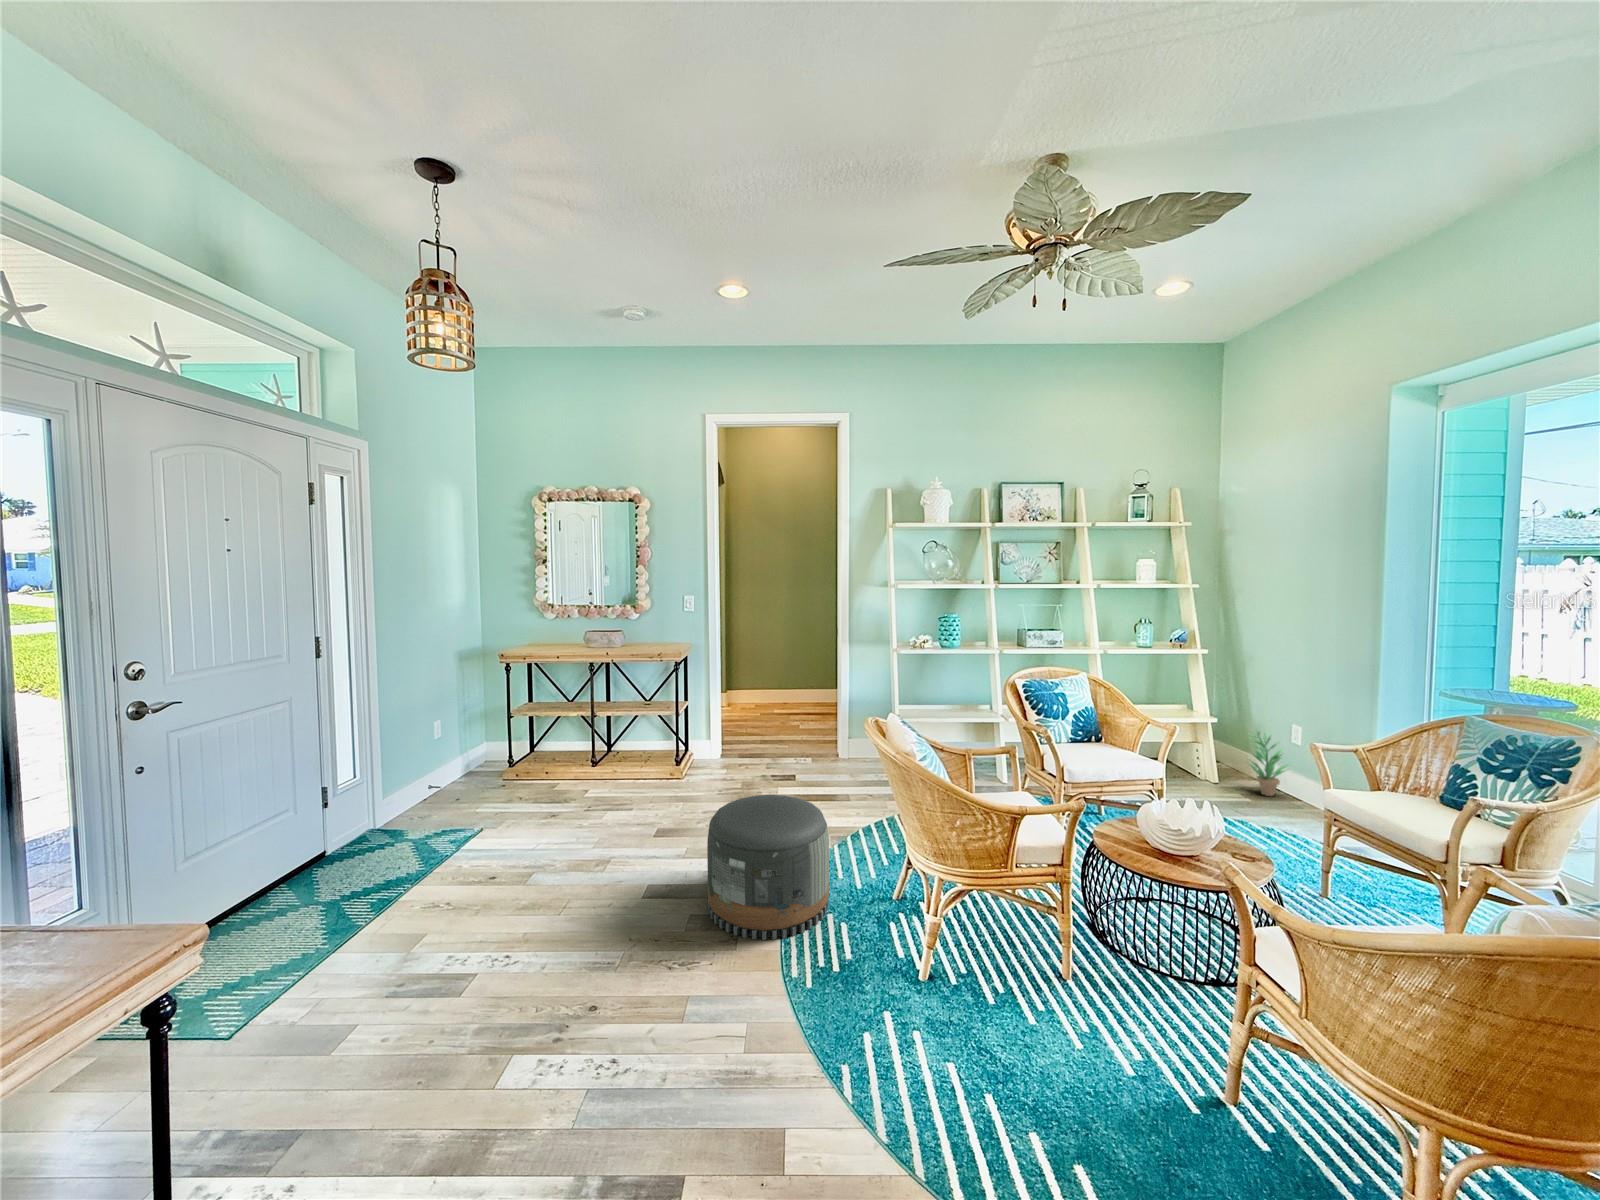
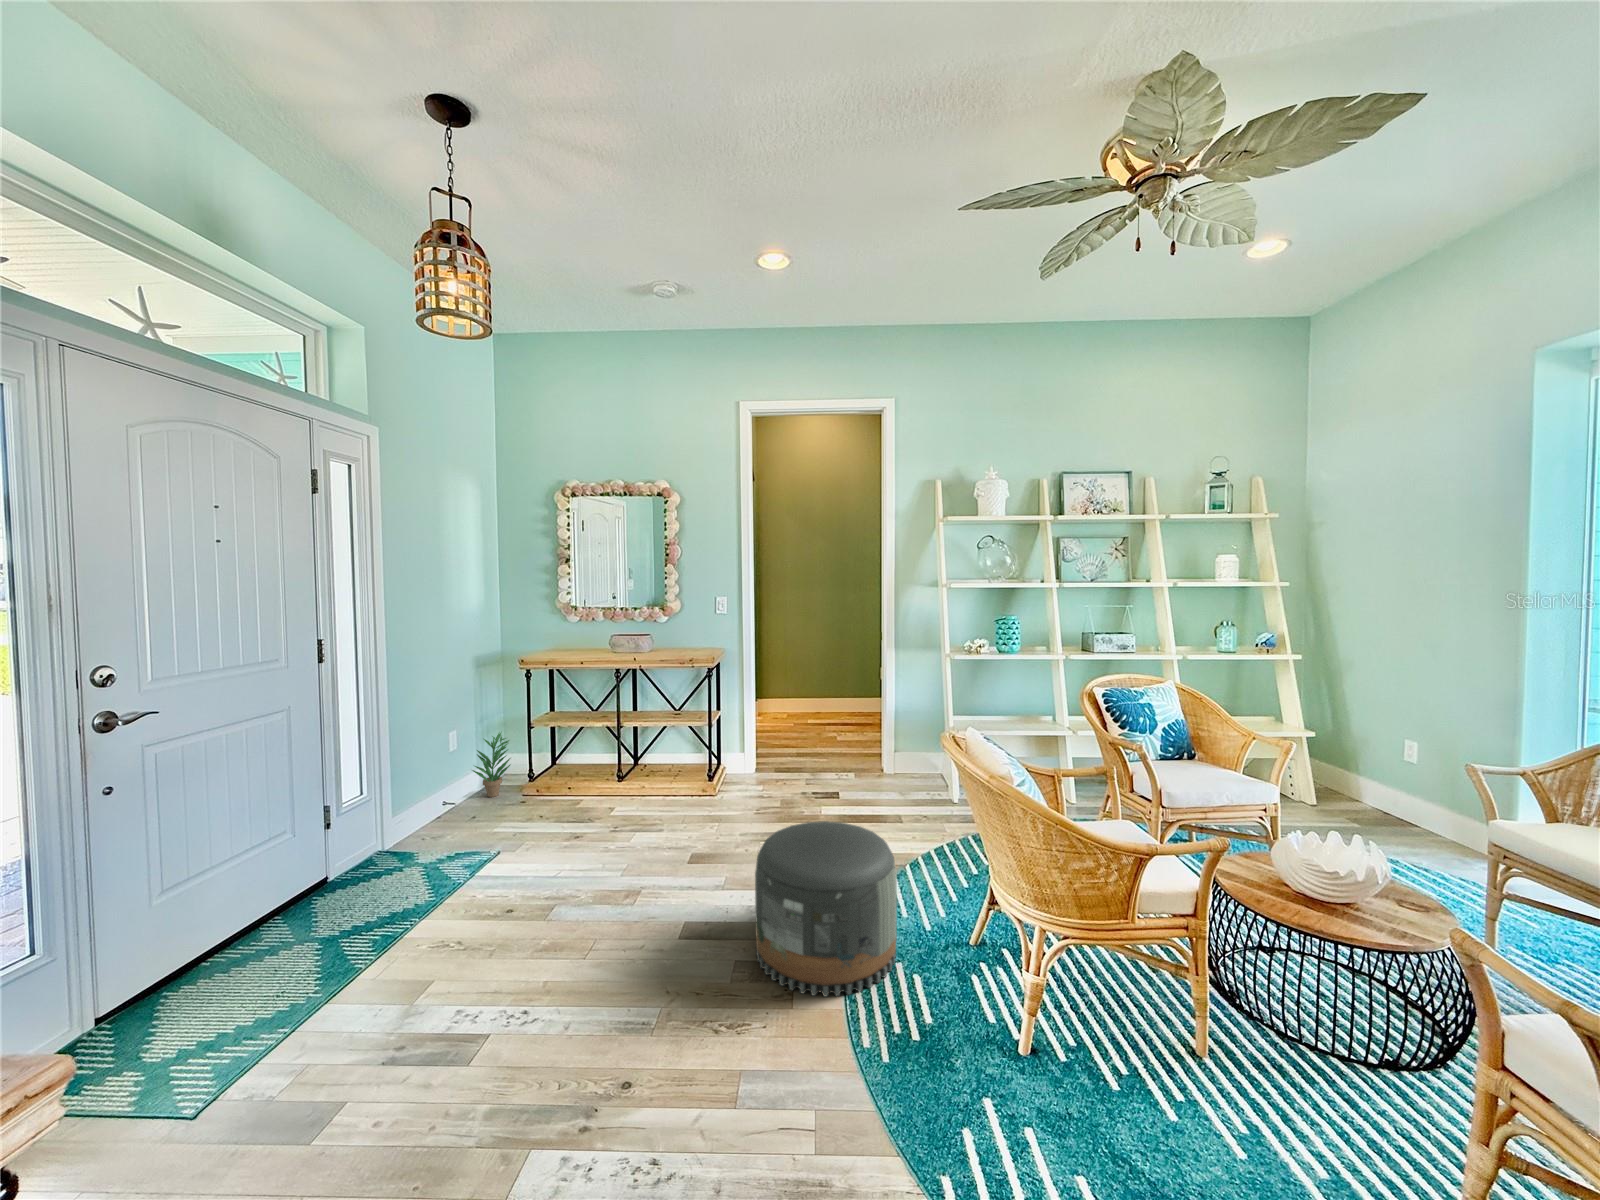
potted plant: present [1249,731,1288,796] -> present [472,732,510,797]

